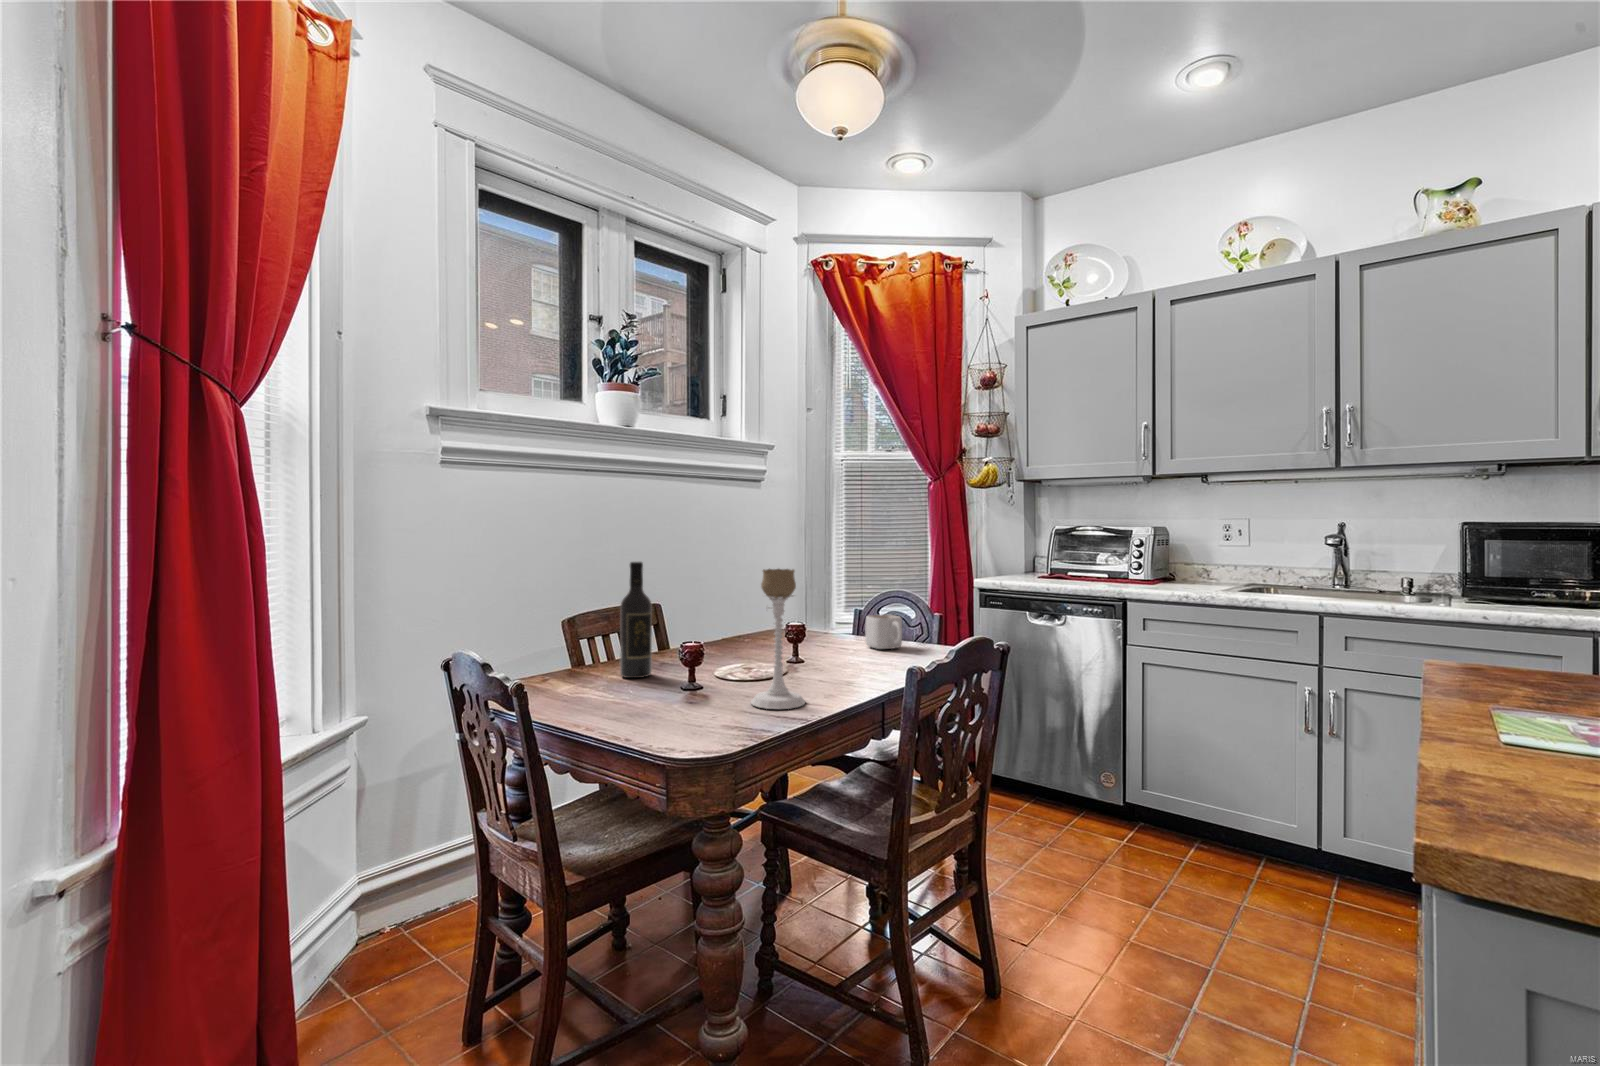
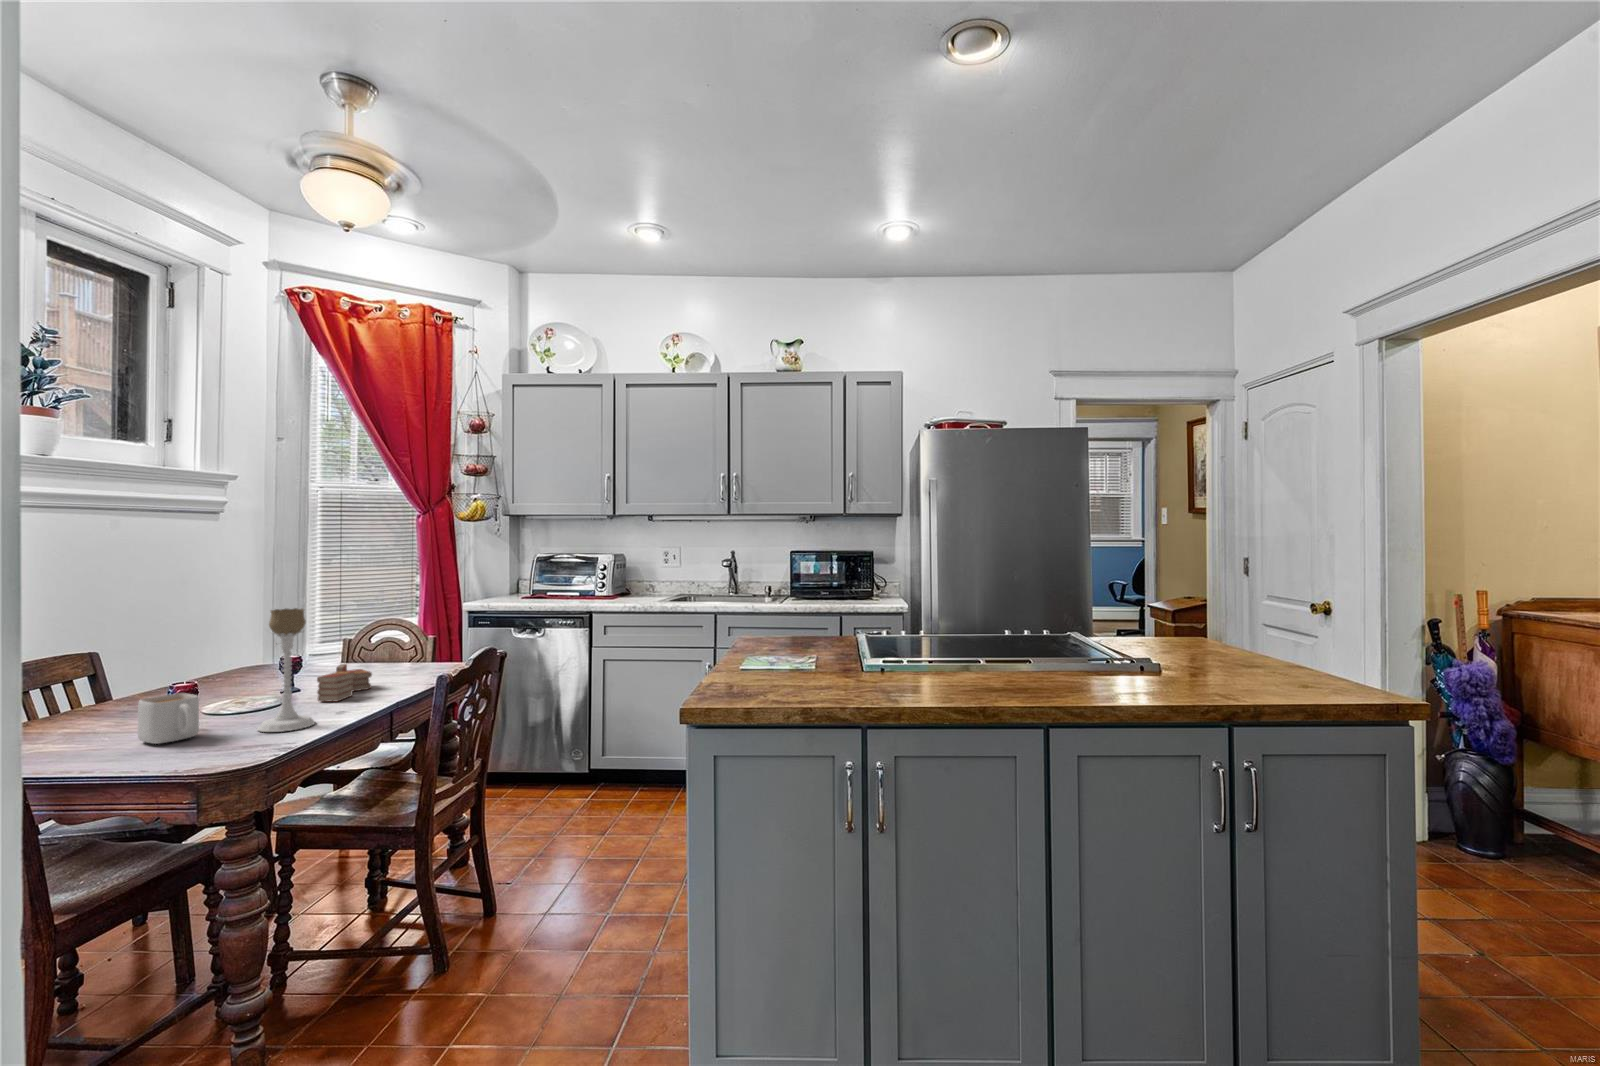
wine bottle: present [620,562,652,678] -> none [76,609,120,730]
mug: present [865,614,902,649] -> present [138,693,199,744]
book: none [815,637,871,679] -> present [317,664,372,702]

